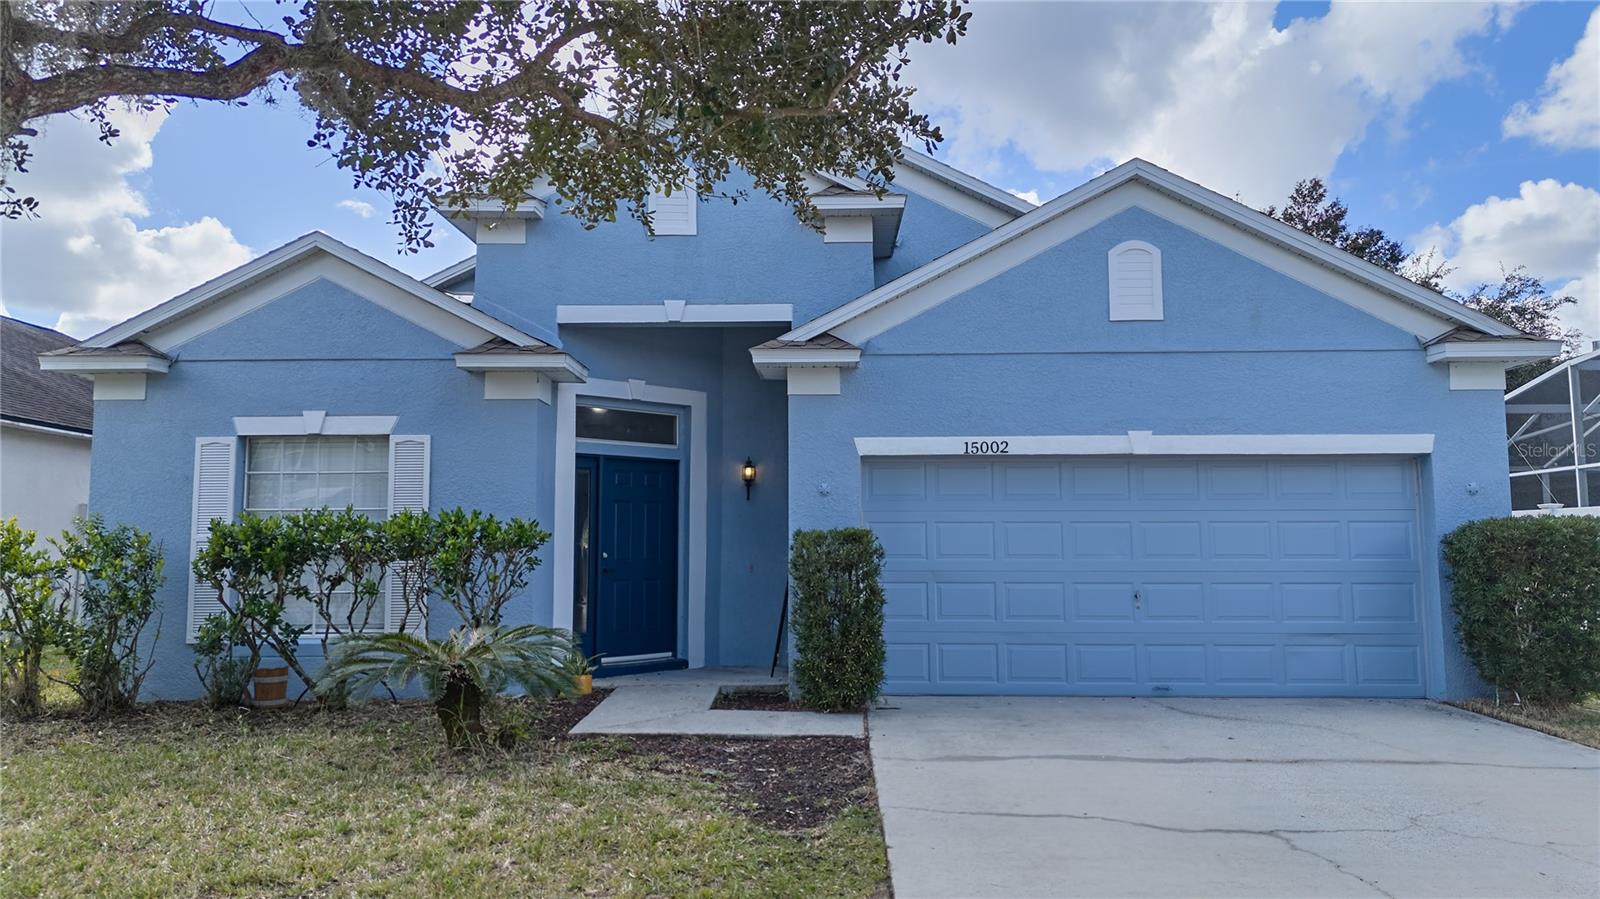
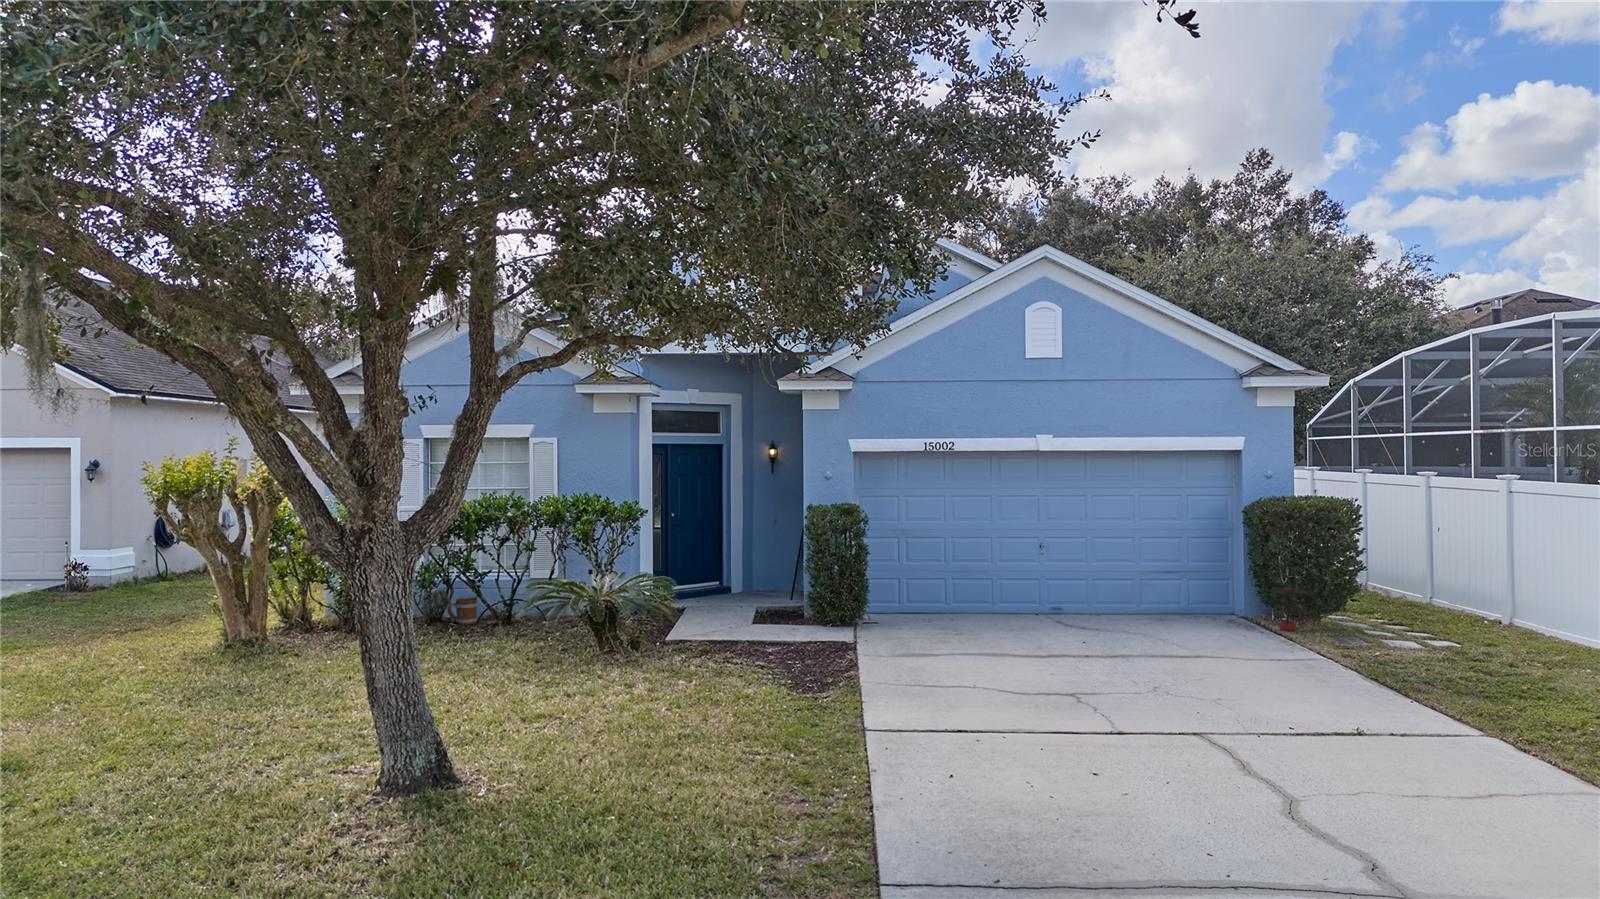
potted plant: none [1499,656,1561,723] -> present [1271,588,1306,631]

